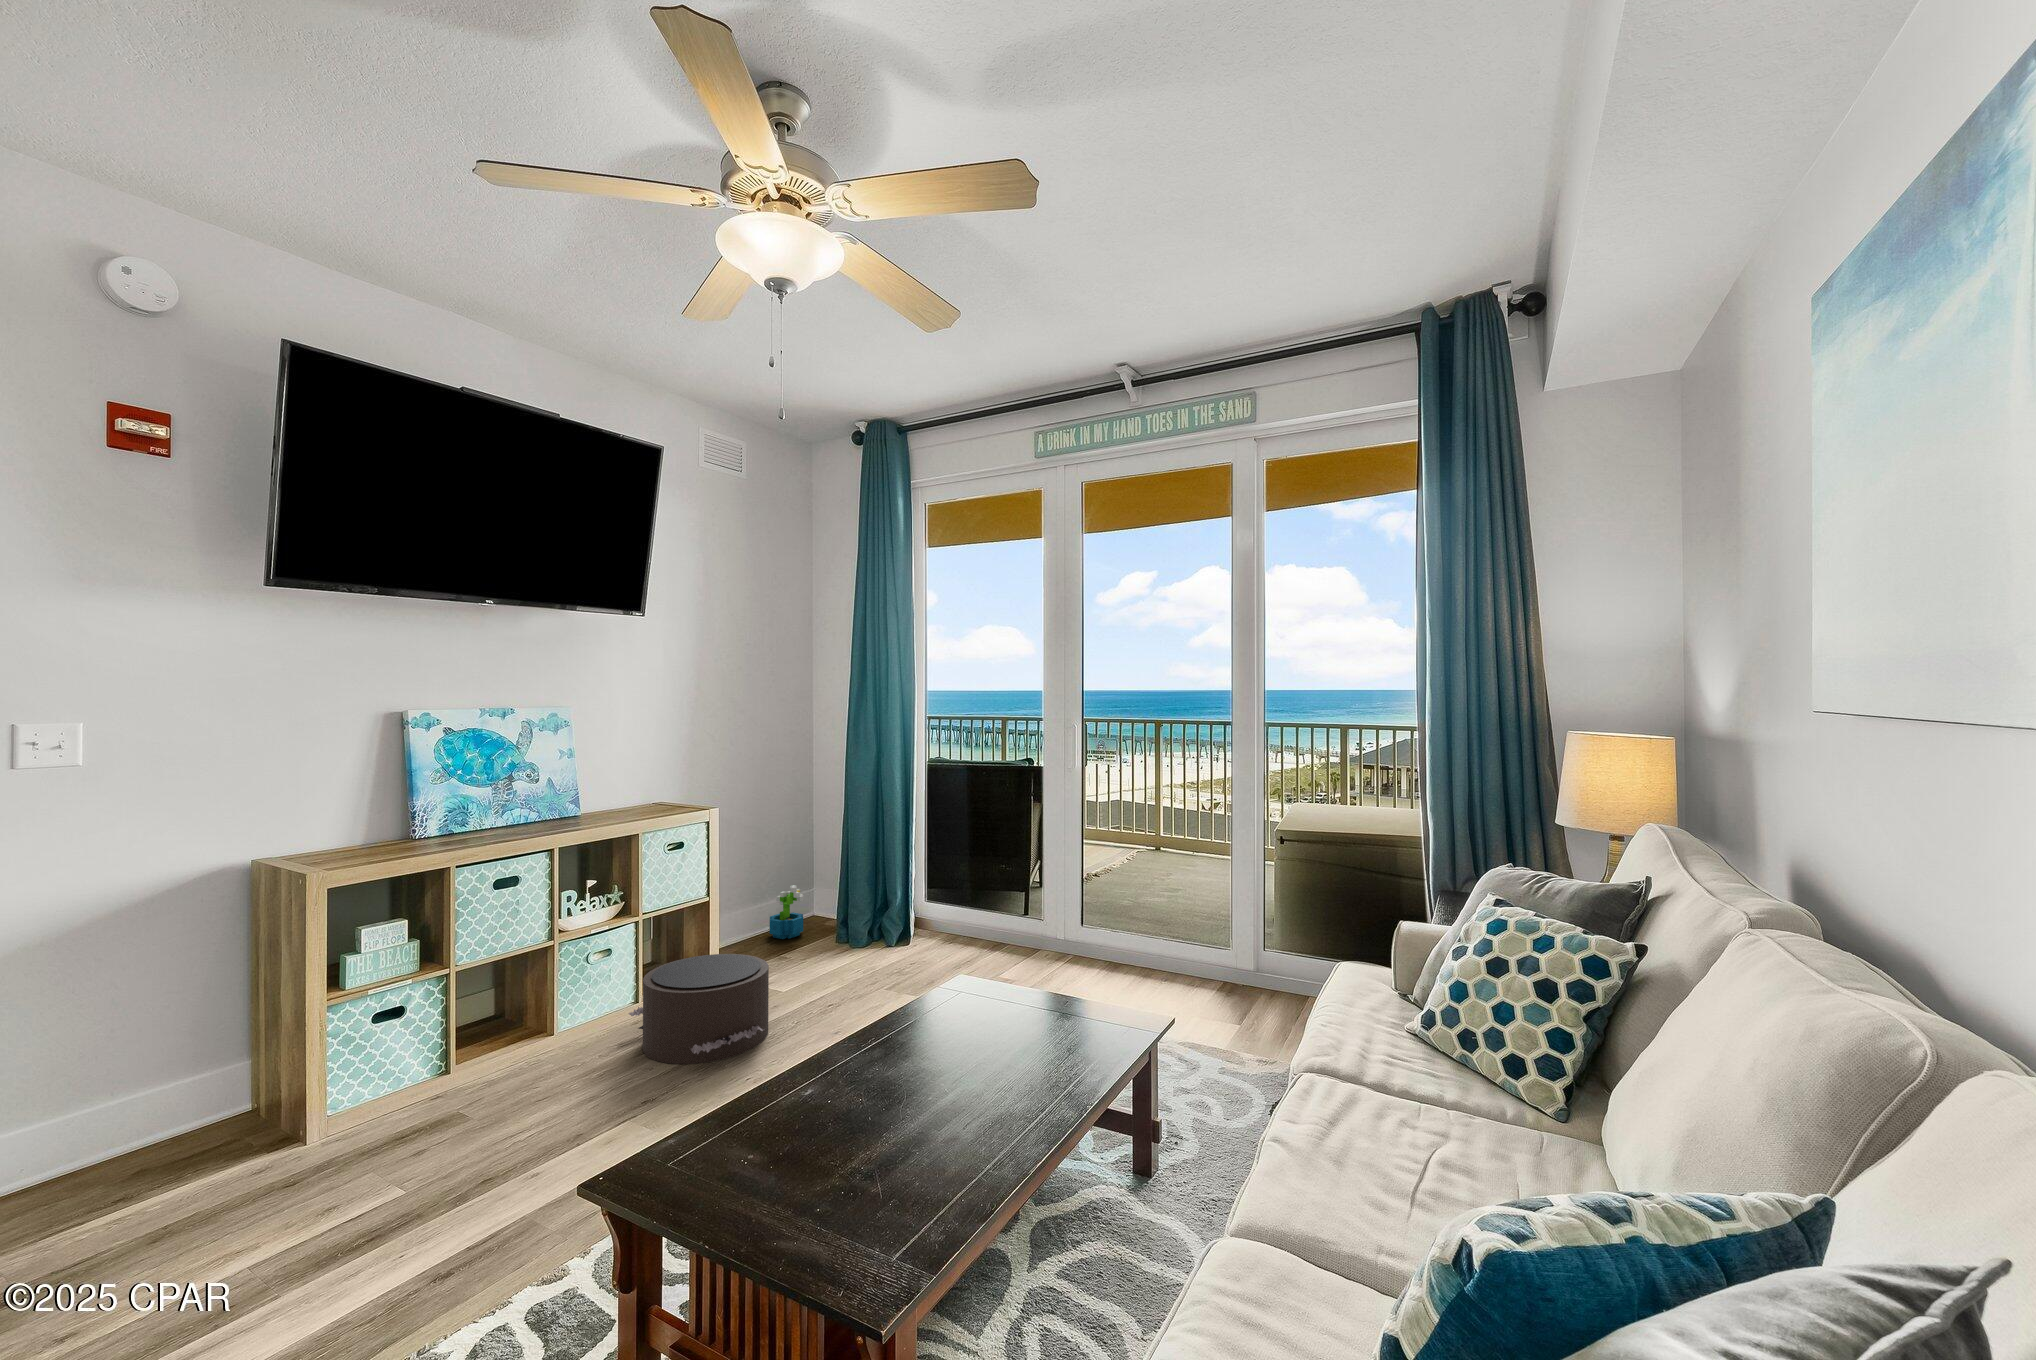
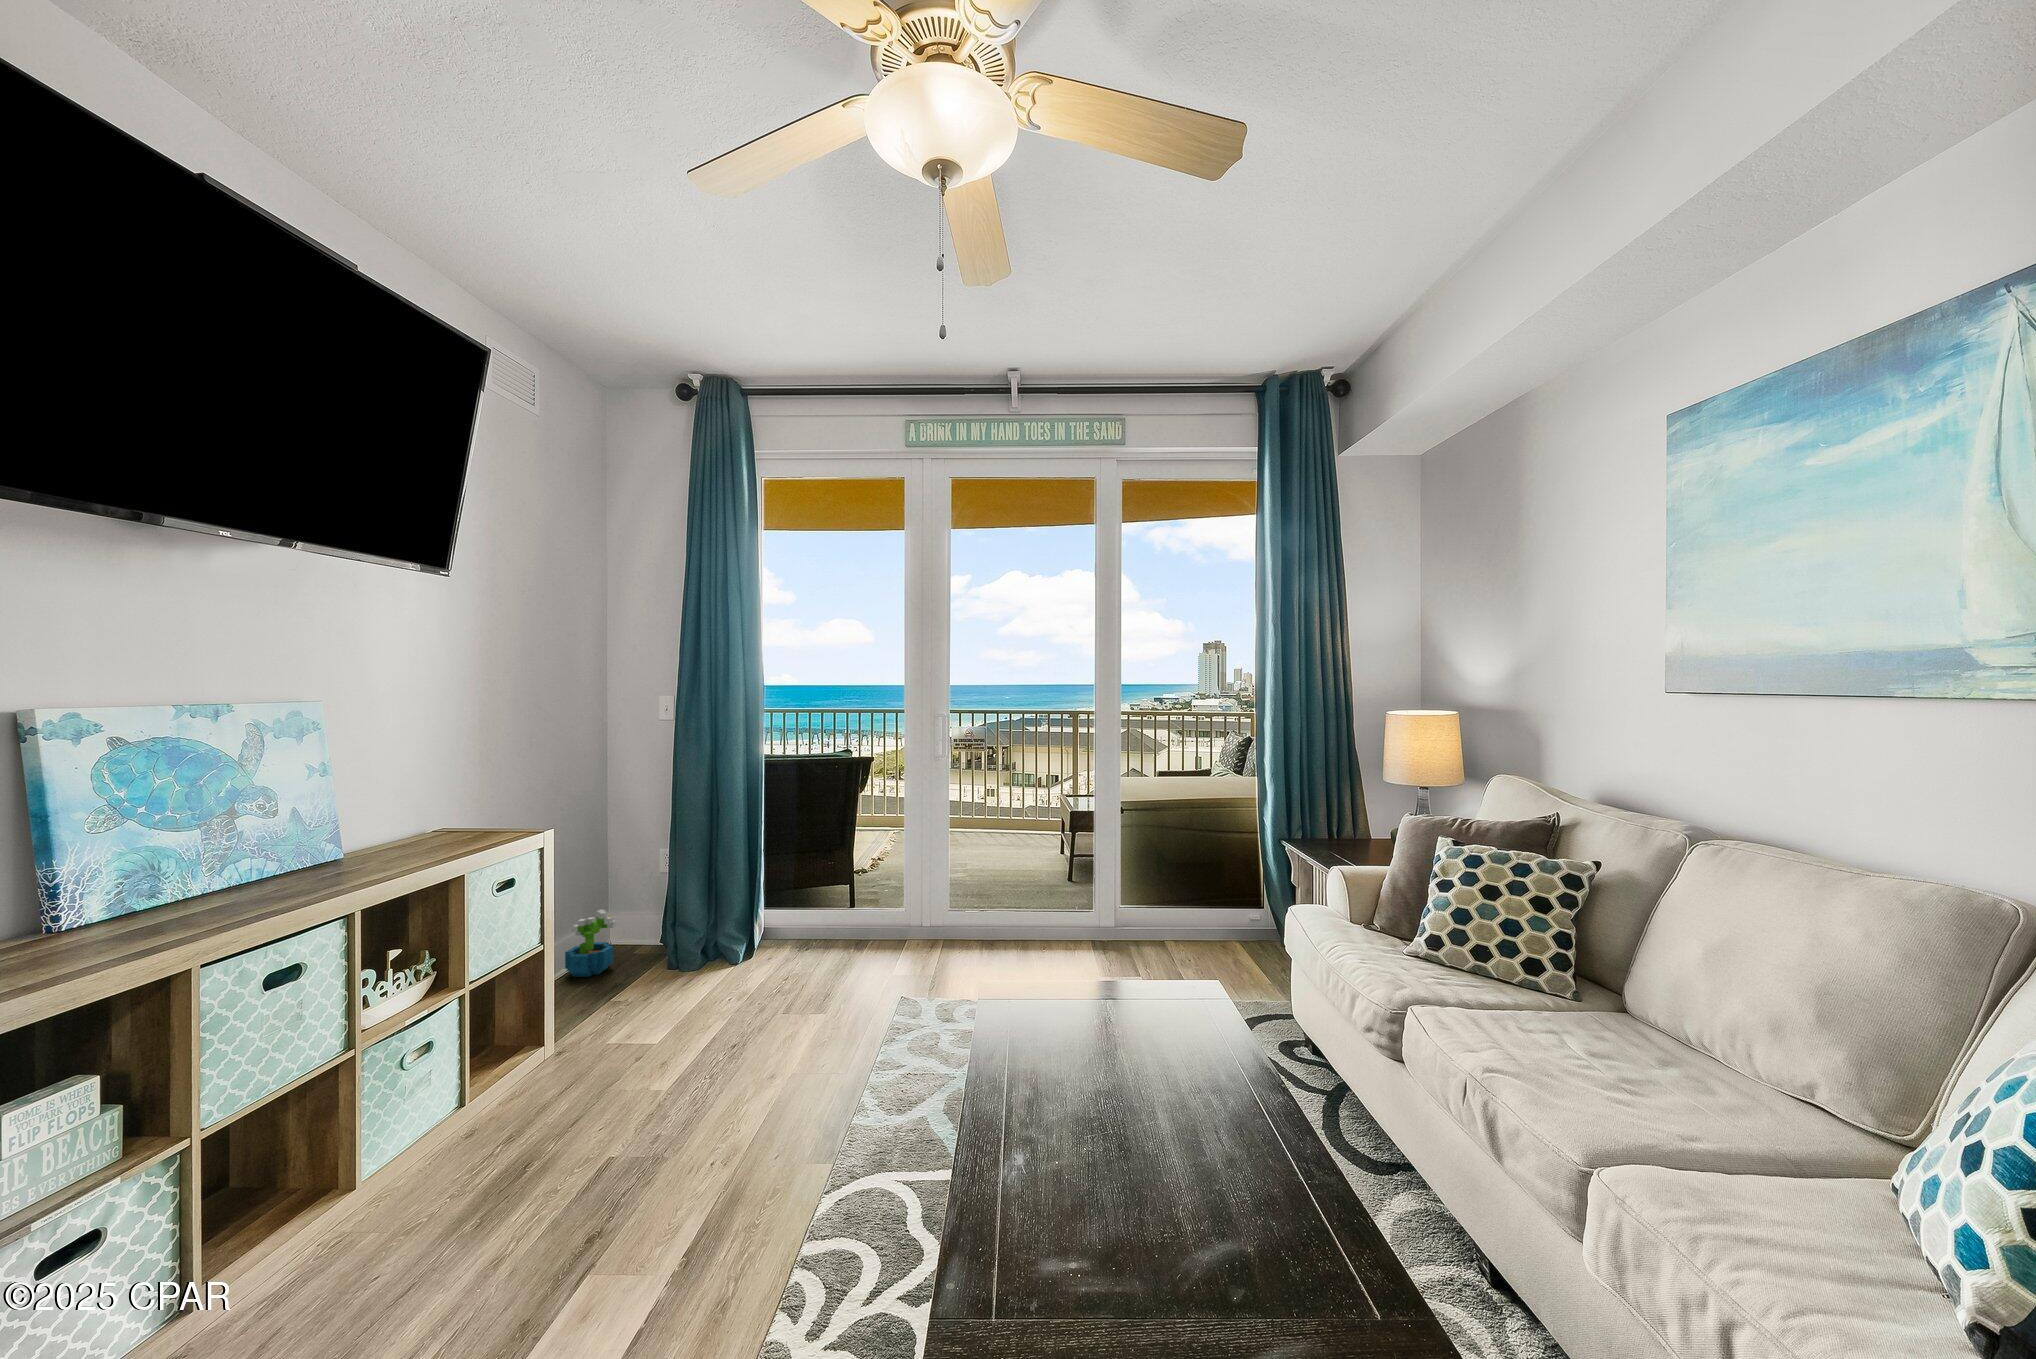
pouf: present [629,954,769,1064] -> none [474,1006,706,1177]

